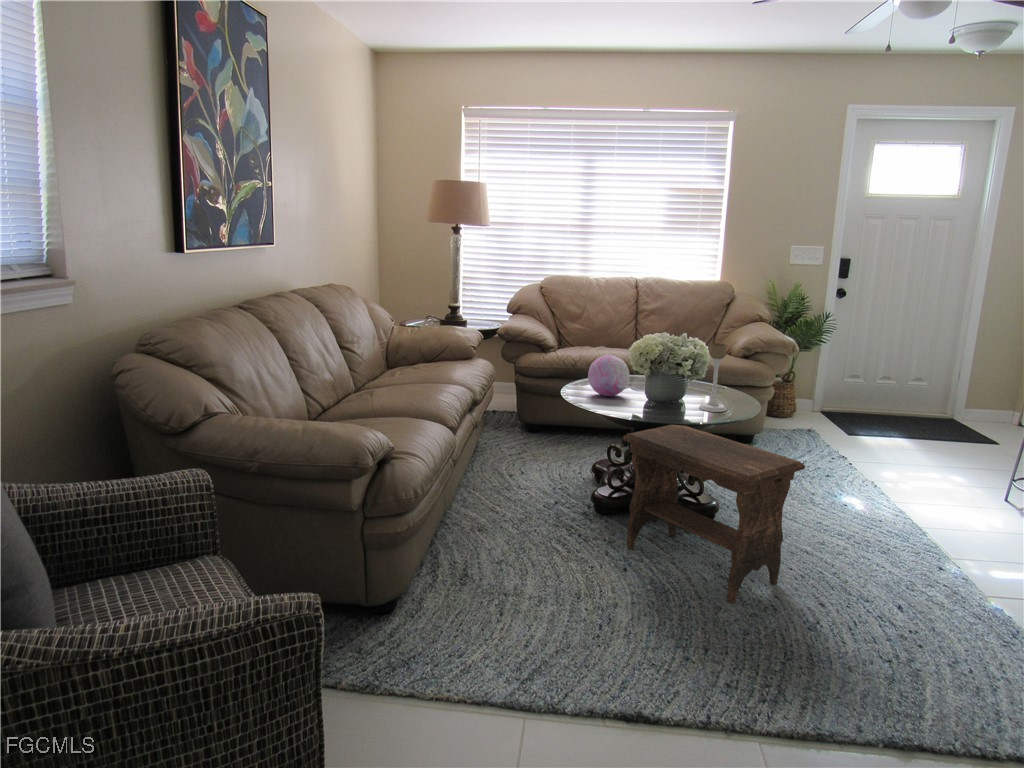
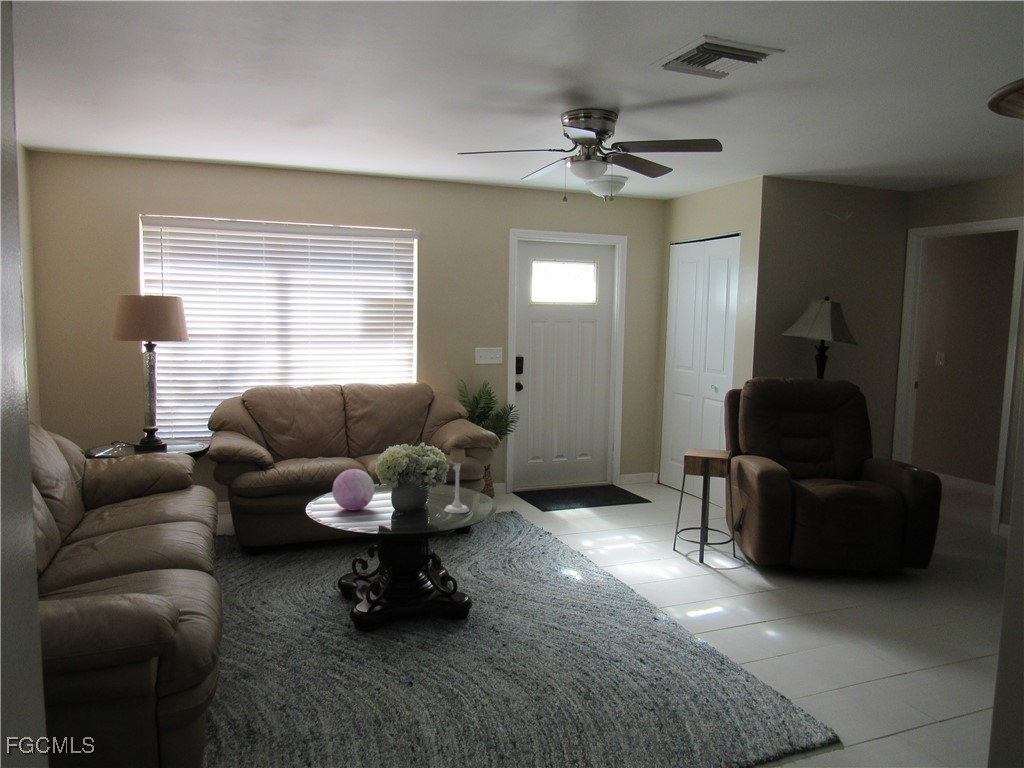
footstool: present [623,424,805,604] -> none [393,530,559,693]

